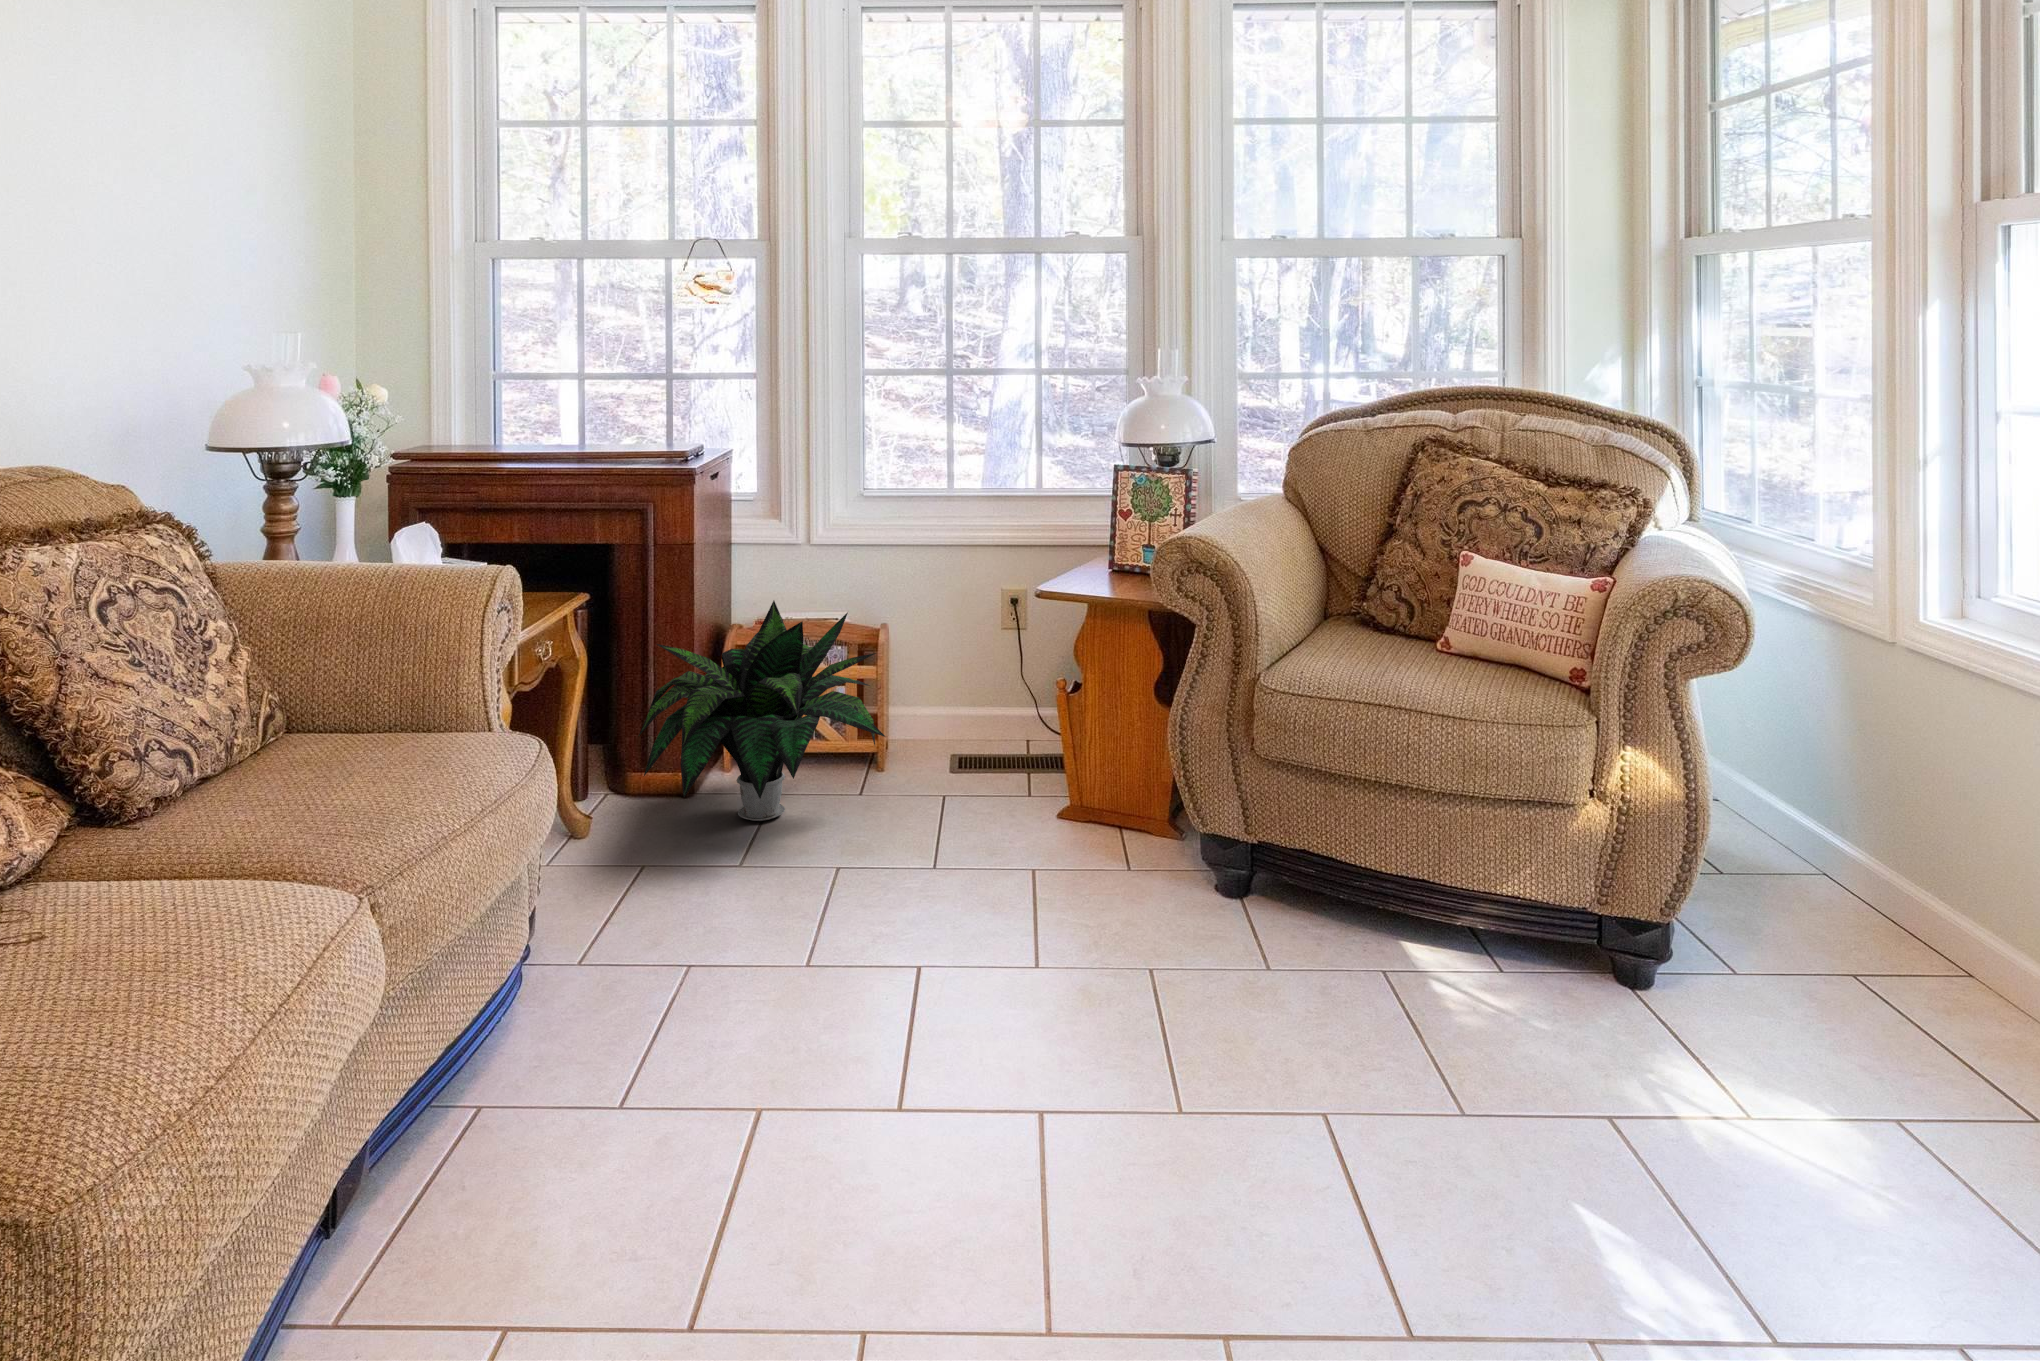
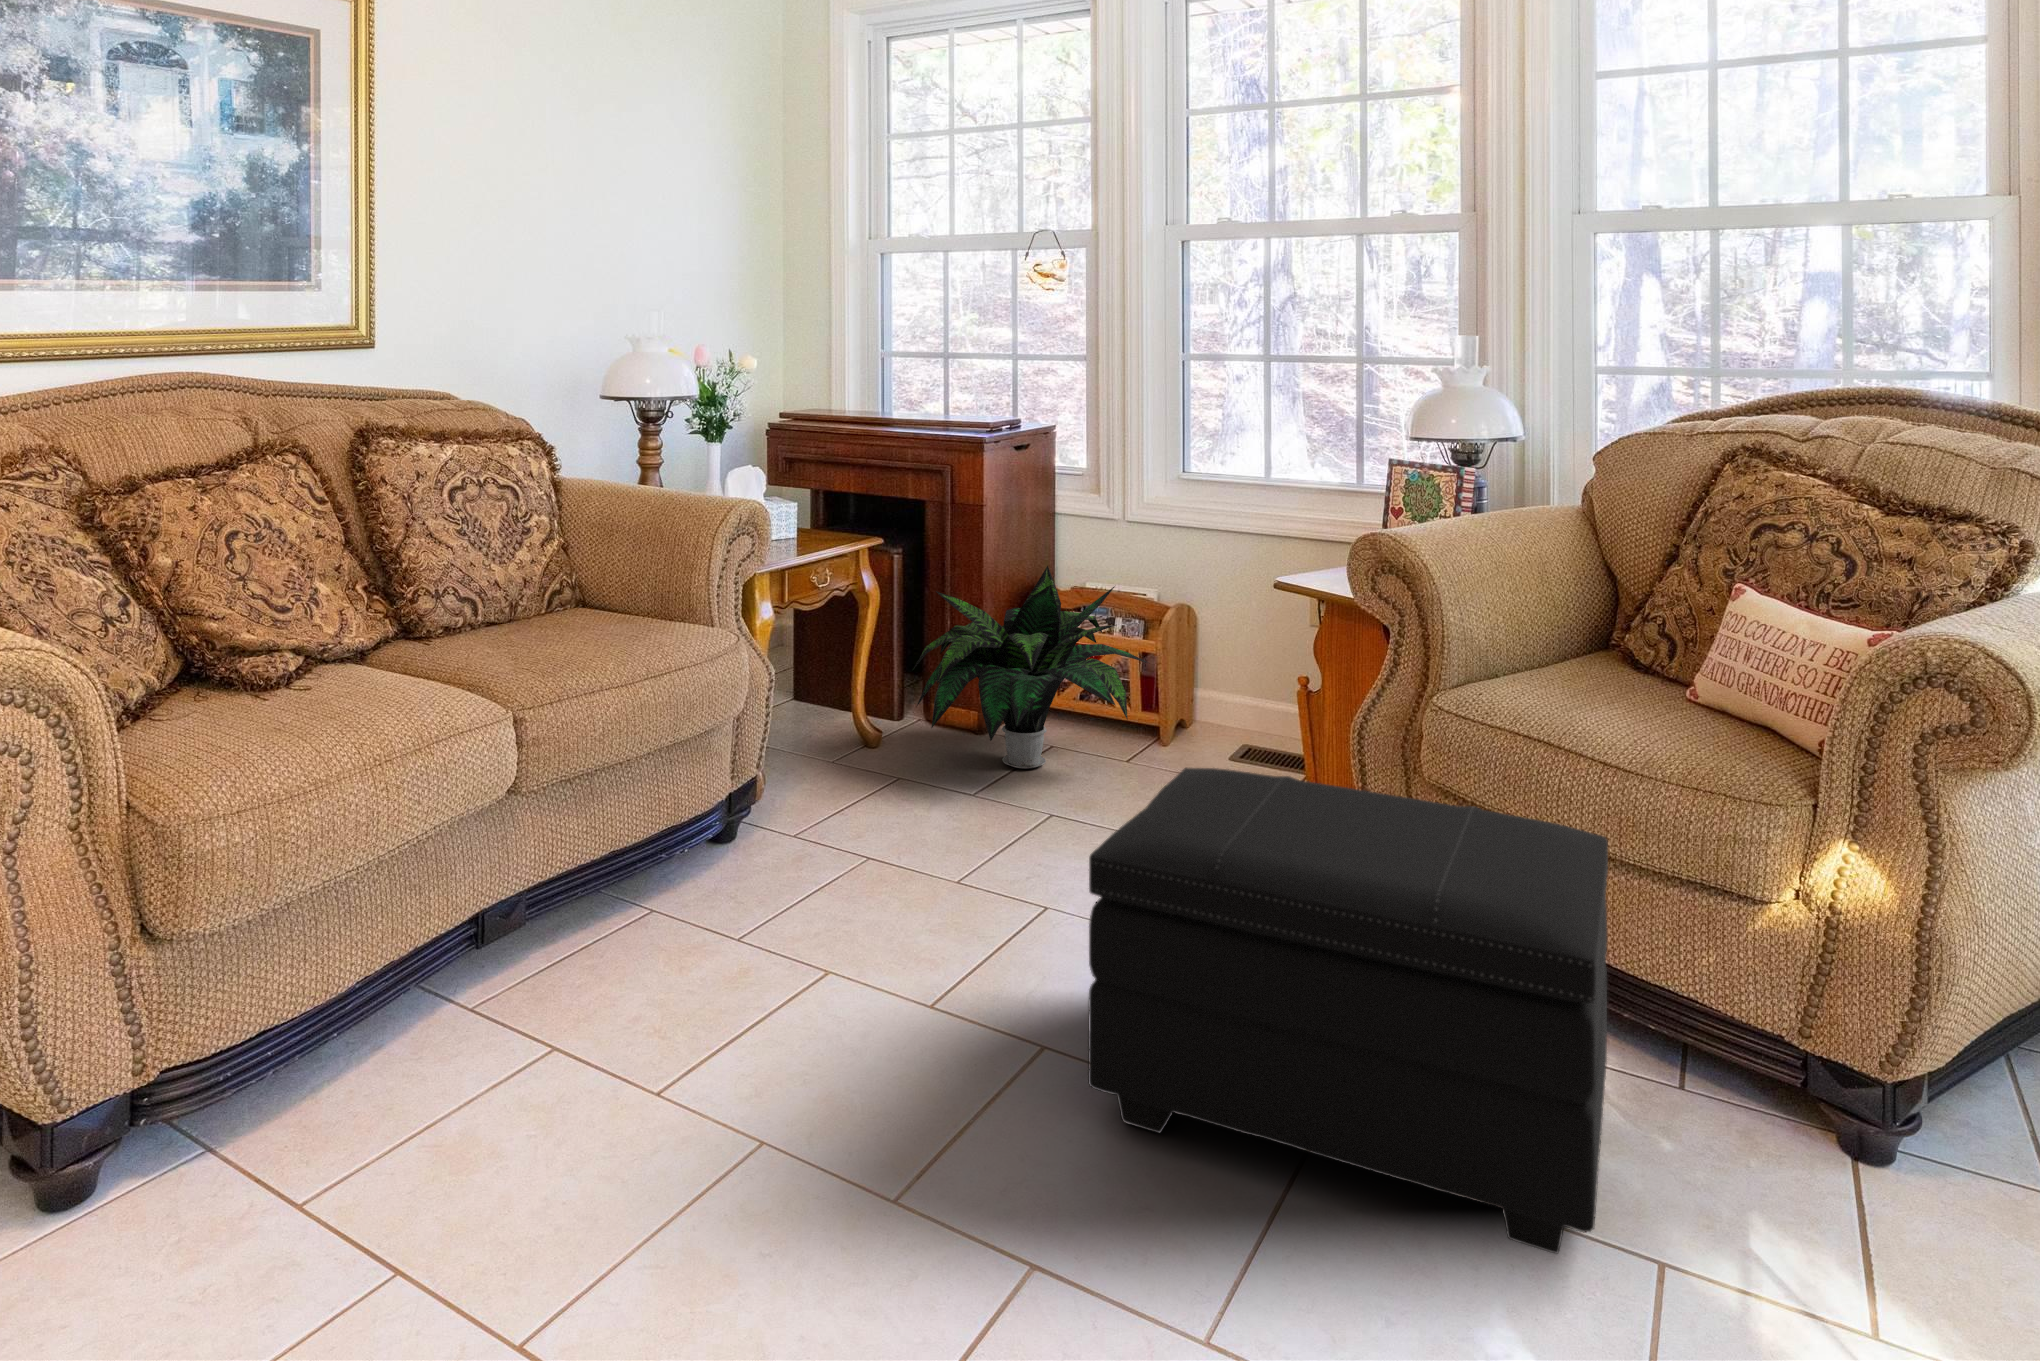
footstool: none [1100,778,1594,1164] -> present [1088,768,1608,1254]

